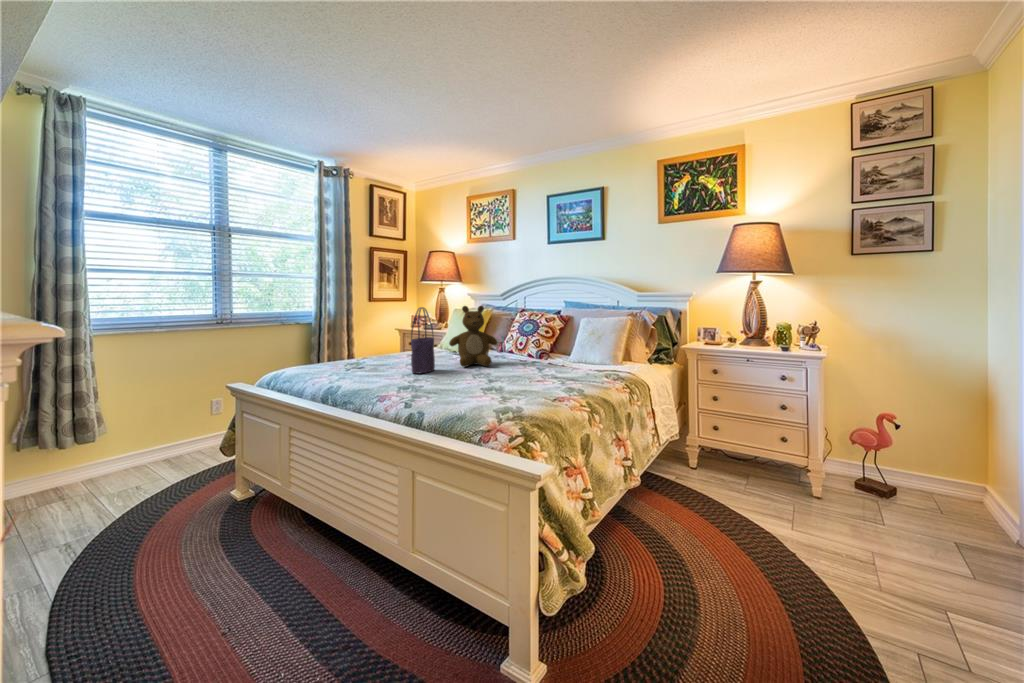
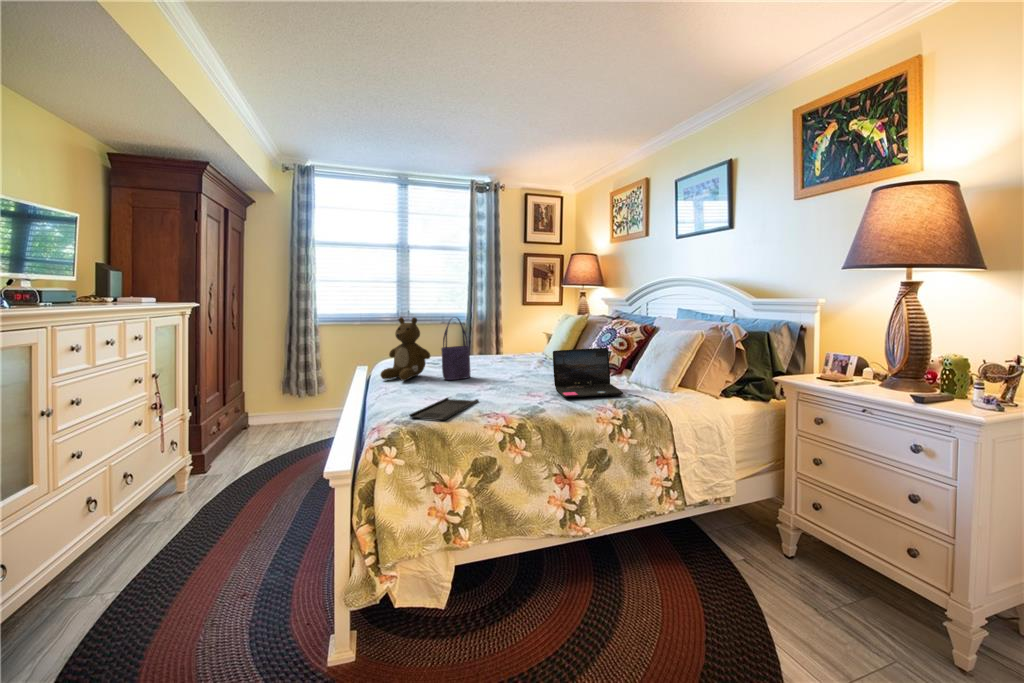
teddy bear: present [449,306,497,367] -> present [380,317,430,381]
laptop: none [537,333,600,376] -> present [553,348,623,398]
tray: none [469,384,522,404] -> present [410,398,478,420]

